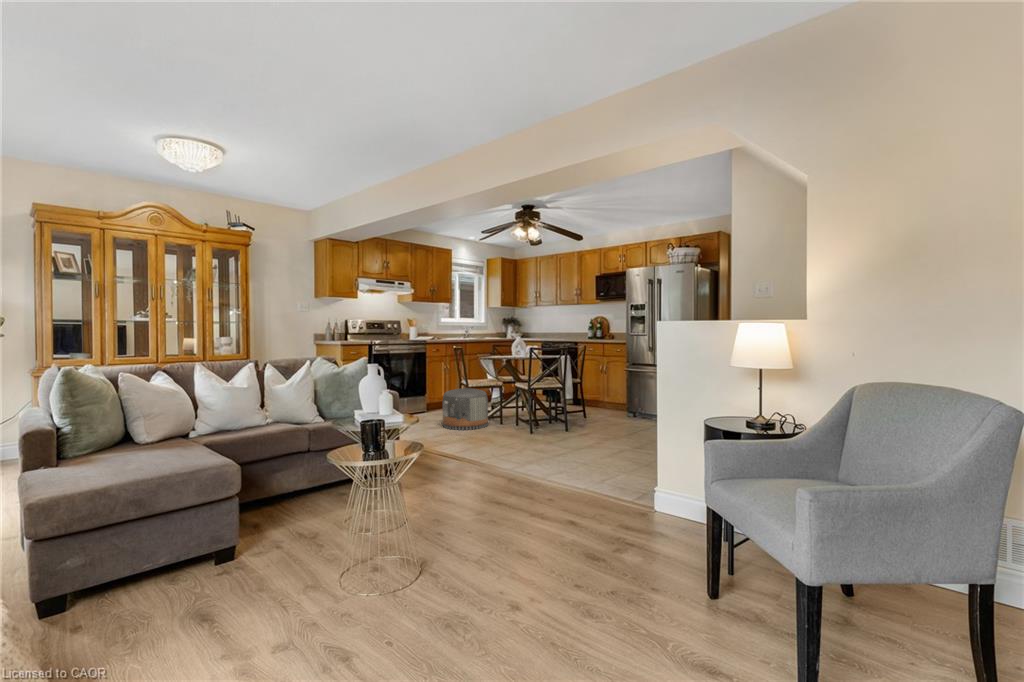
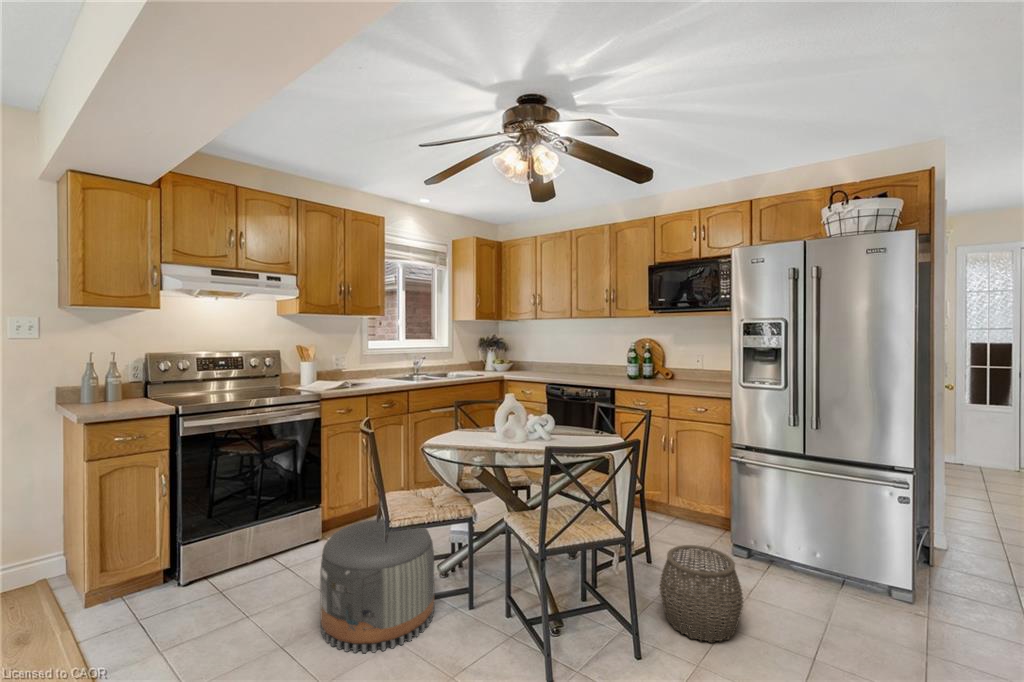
woven basket: none [581,398,614,429] -> present [660,545,743,642]

